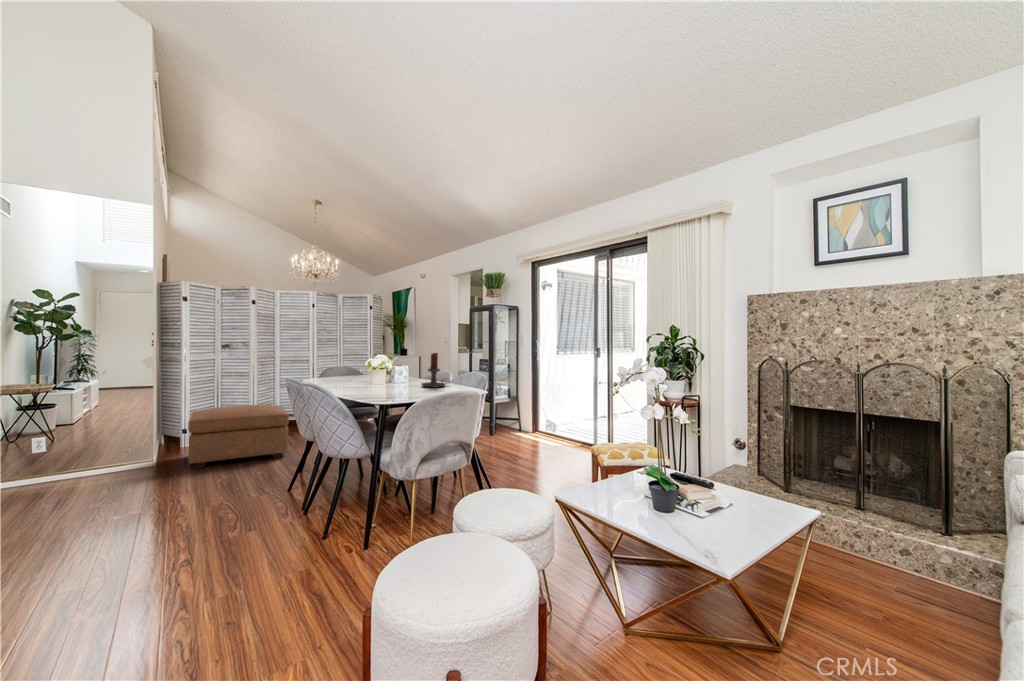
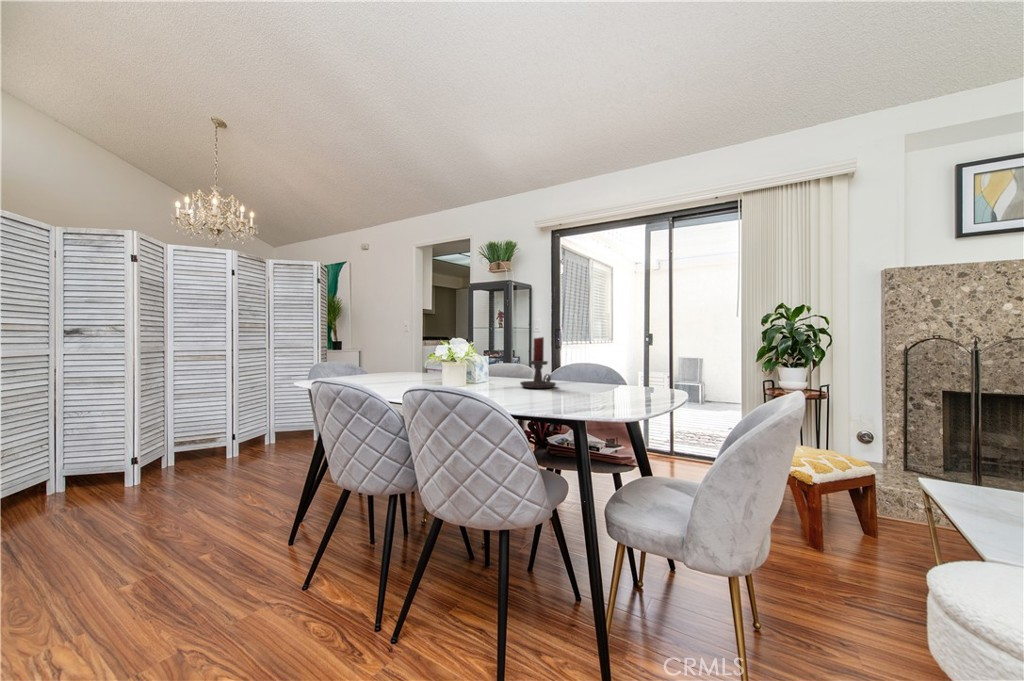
ottoman: present [188,405,289,468] -> none [45,430,242,557]

